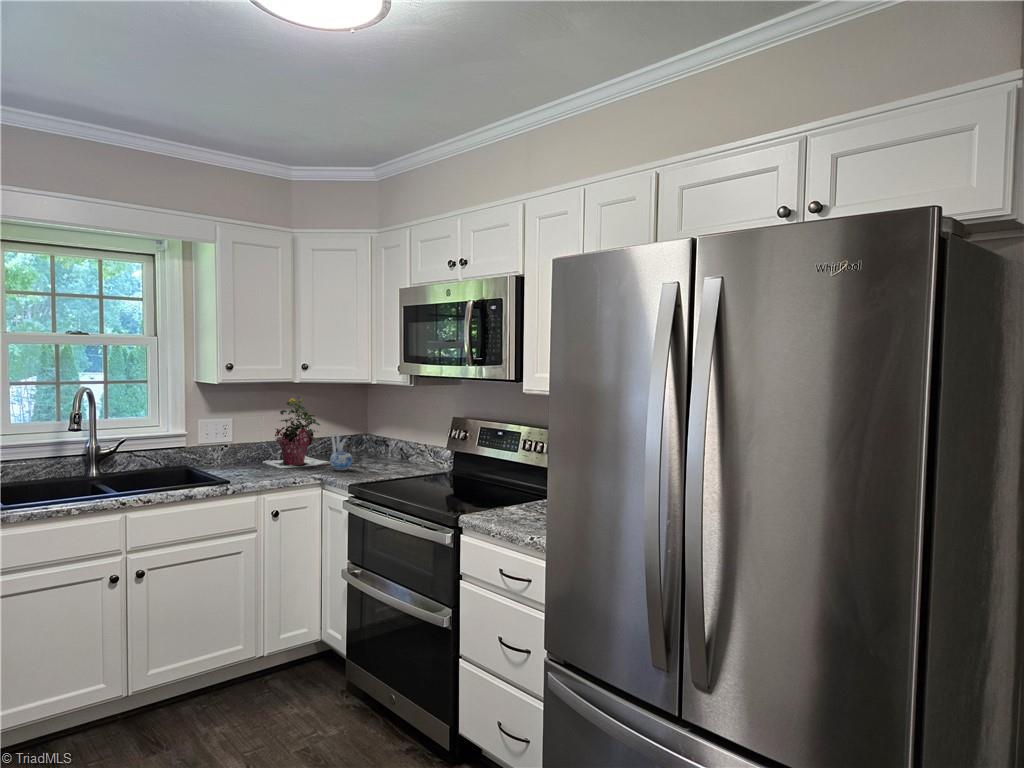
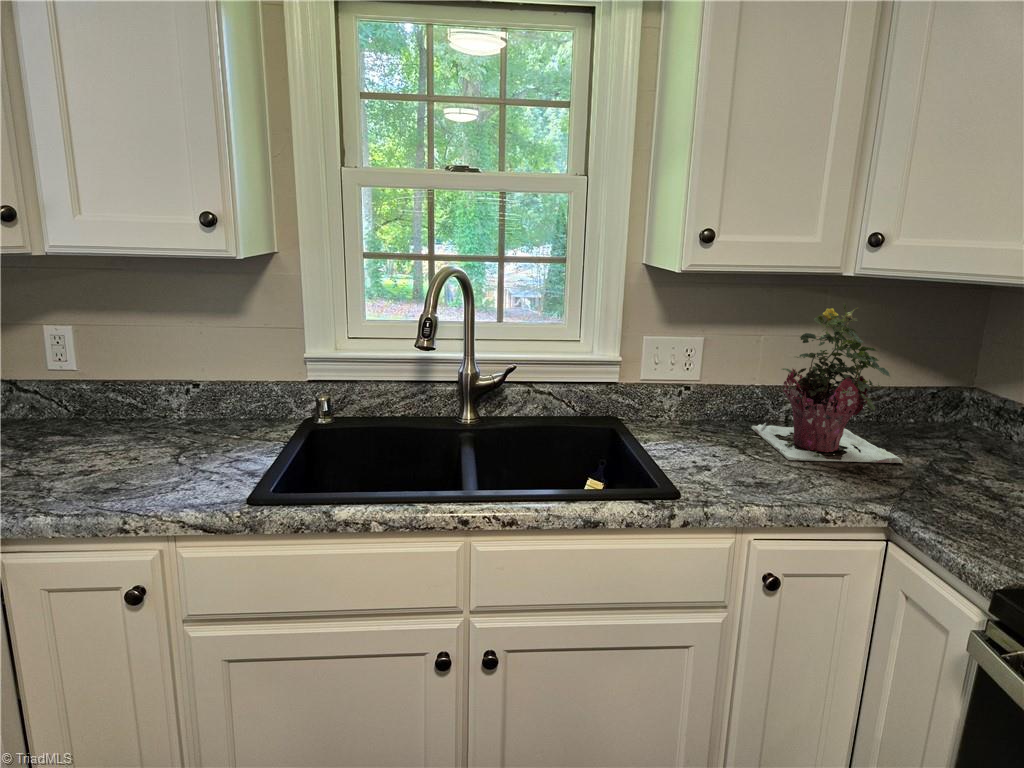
ceramic pitcher: present [330,433,352,470] -> none [914,407,979,503]

